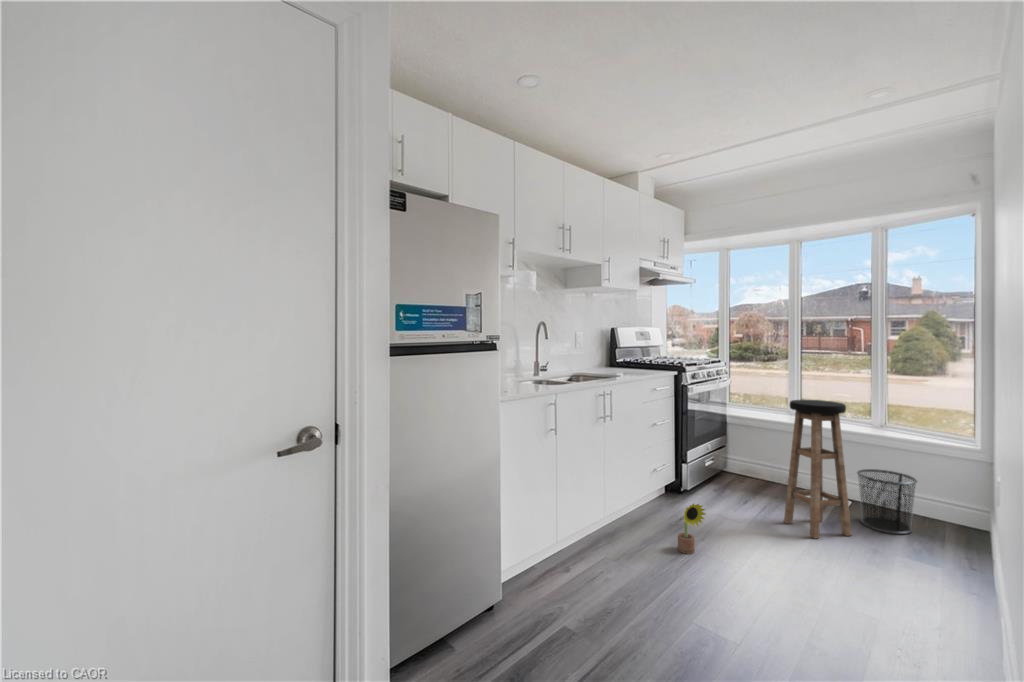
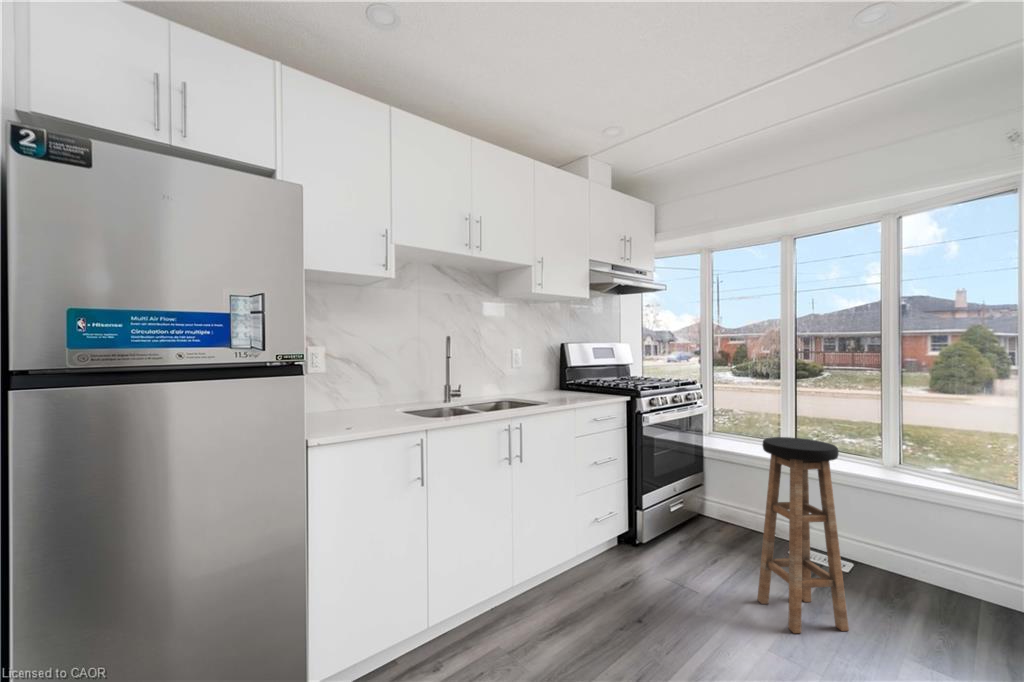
waste bin: present [857,469,917,534] -> none [859,532,945,631]
decorative plant: present [678,504,706,554] -> none [597,585,633,654]

